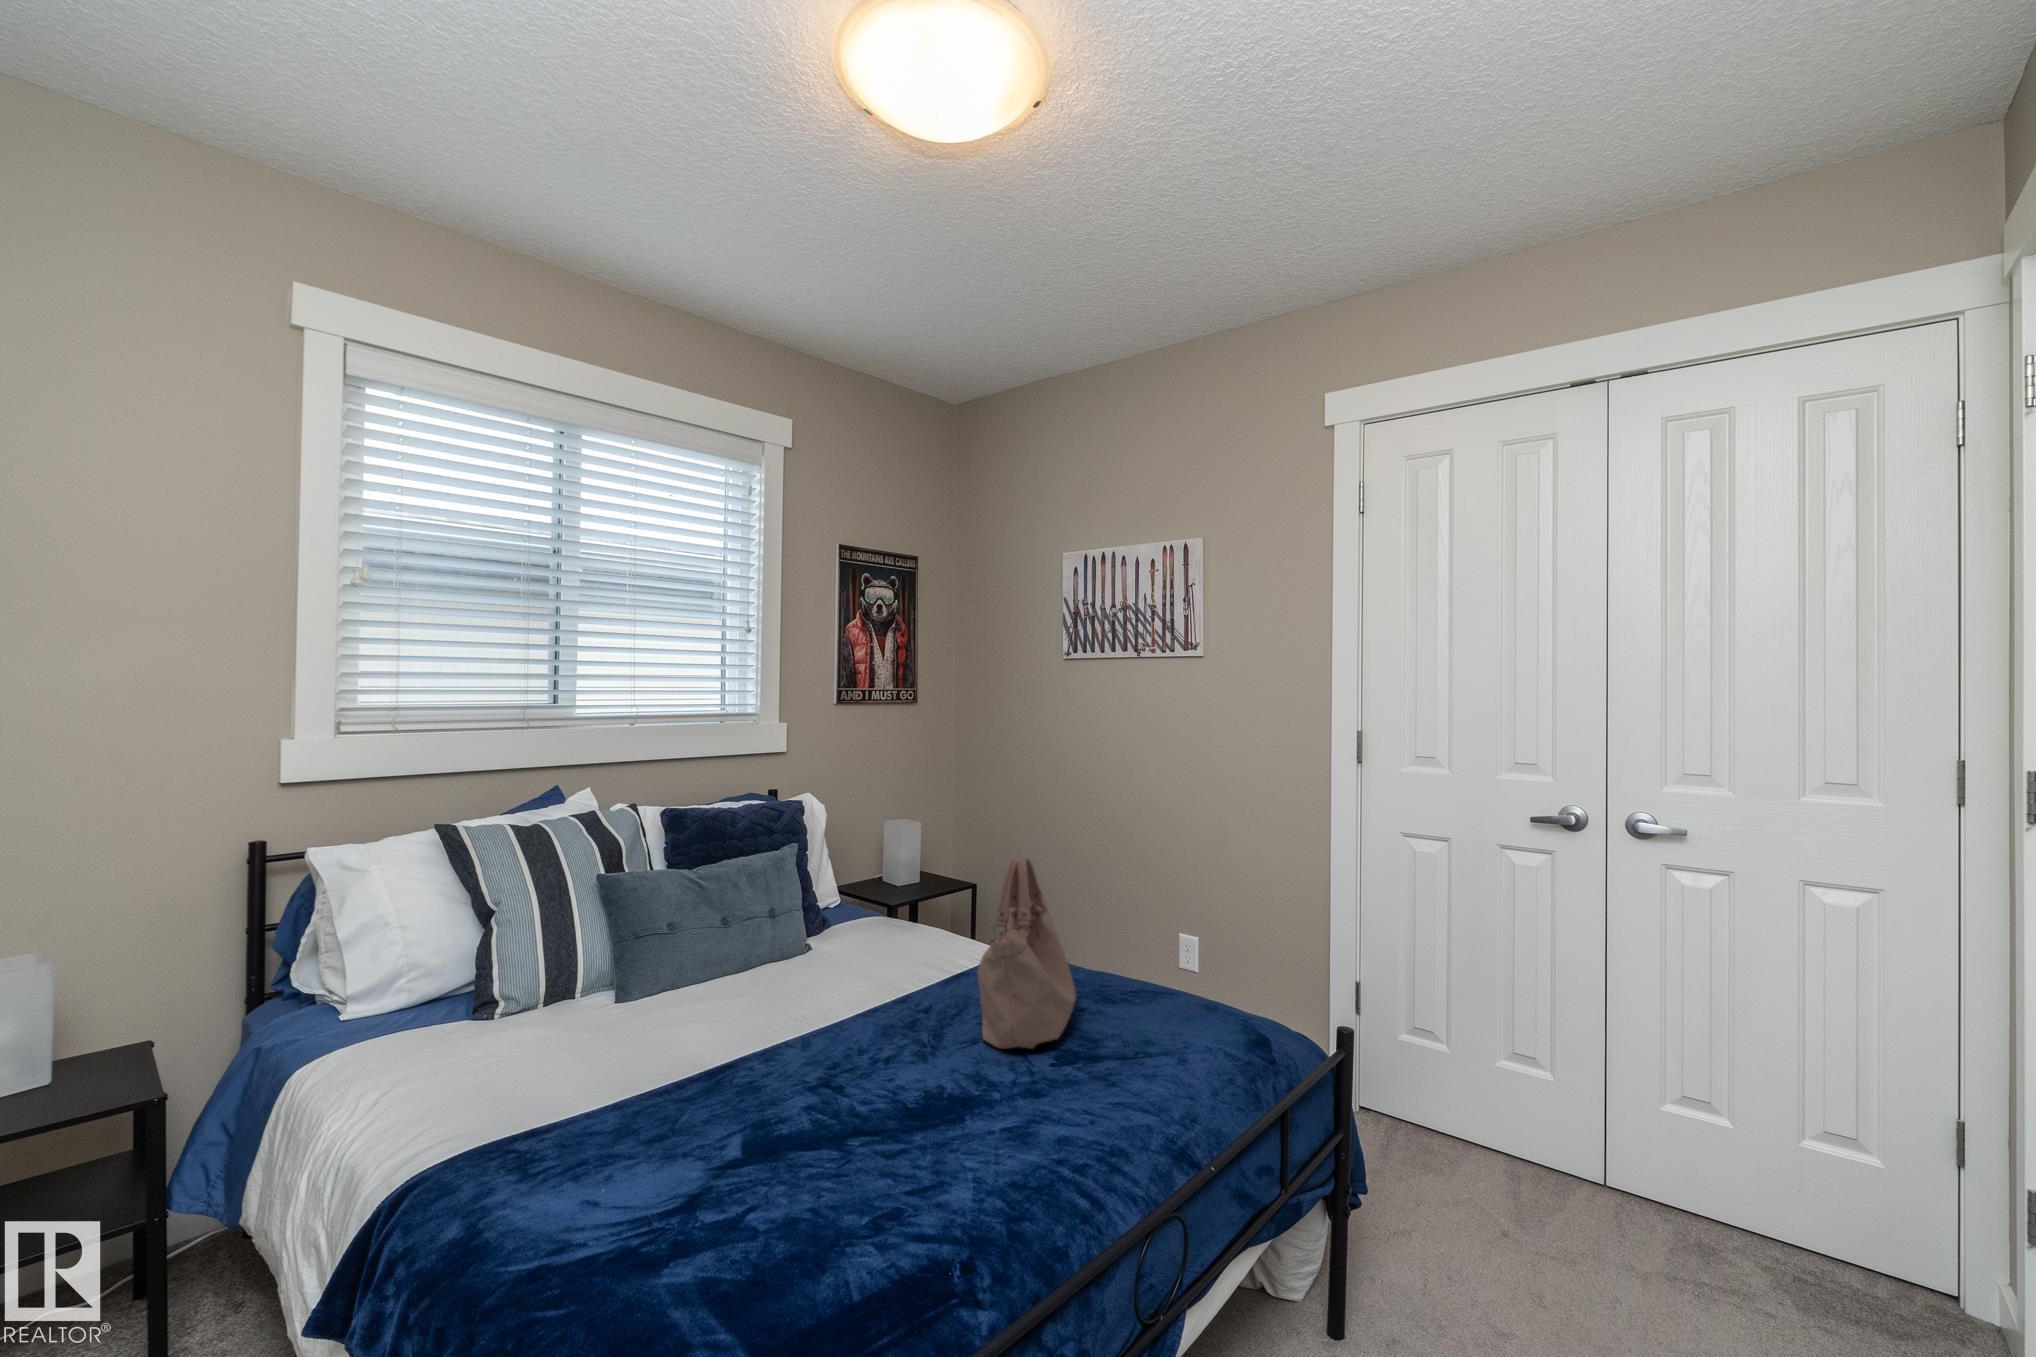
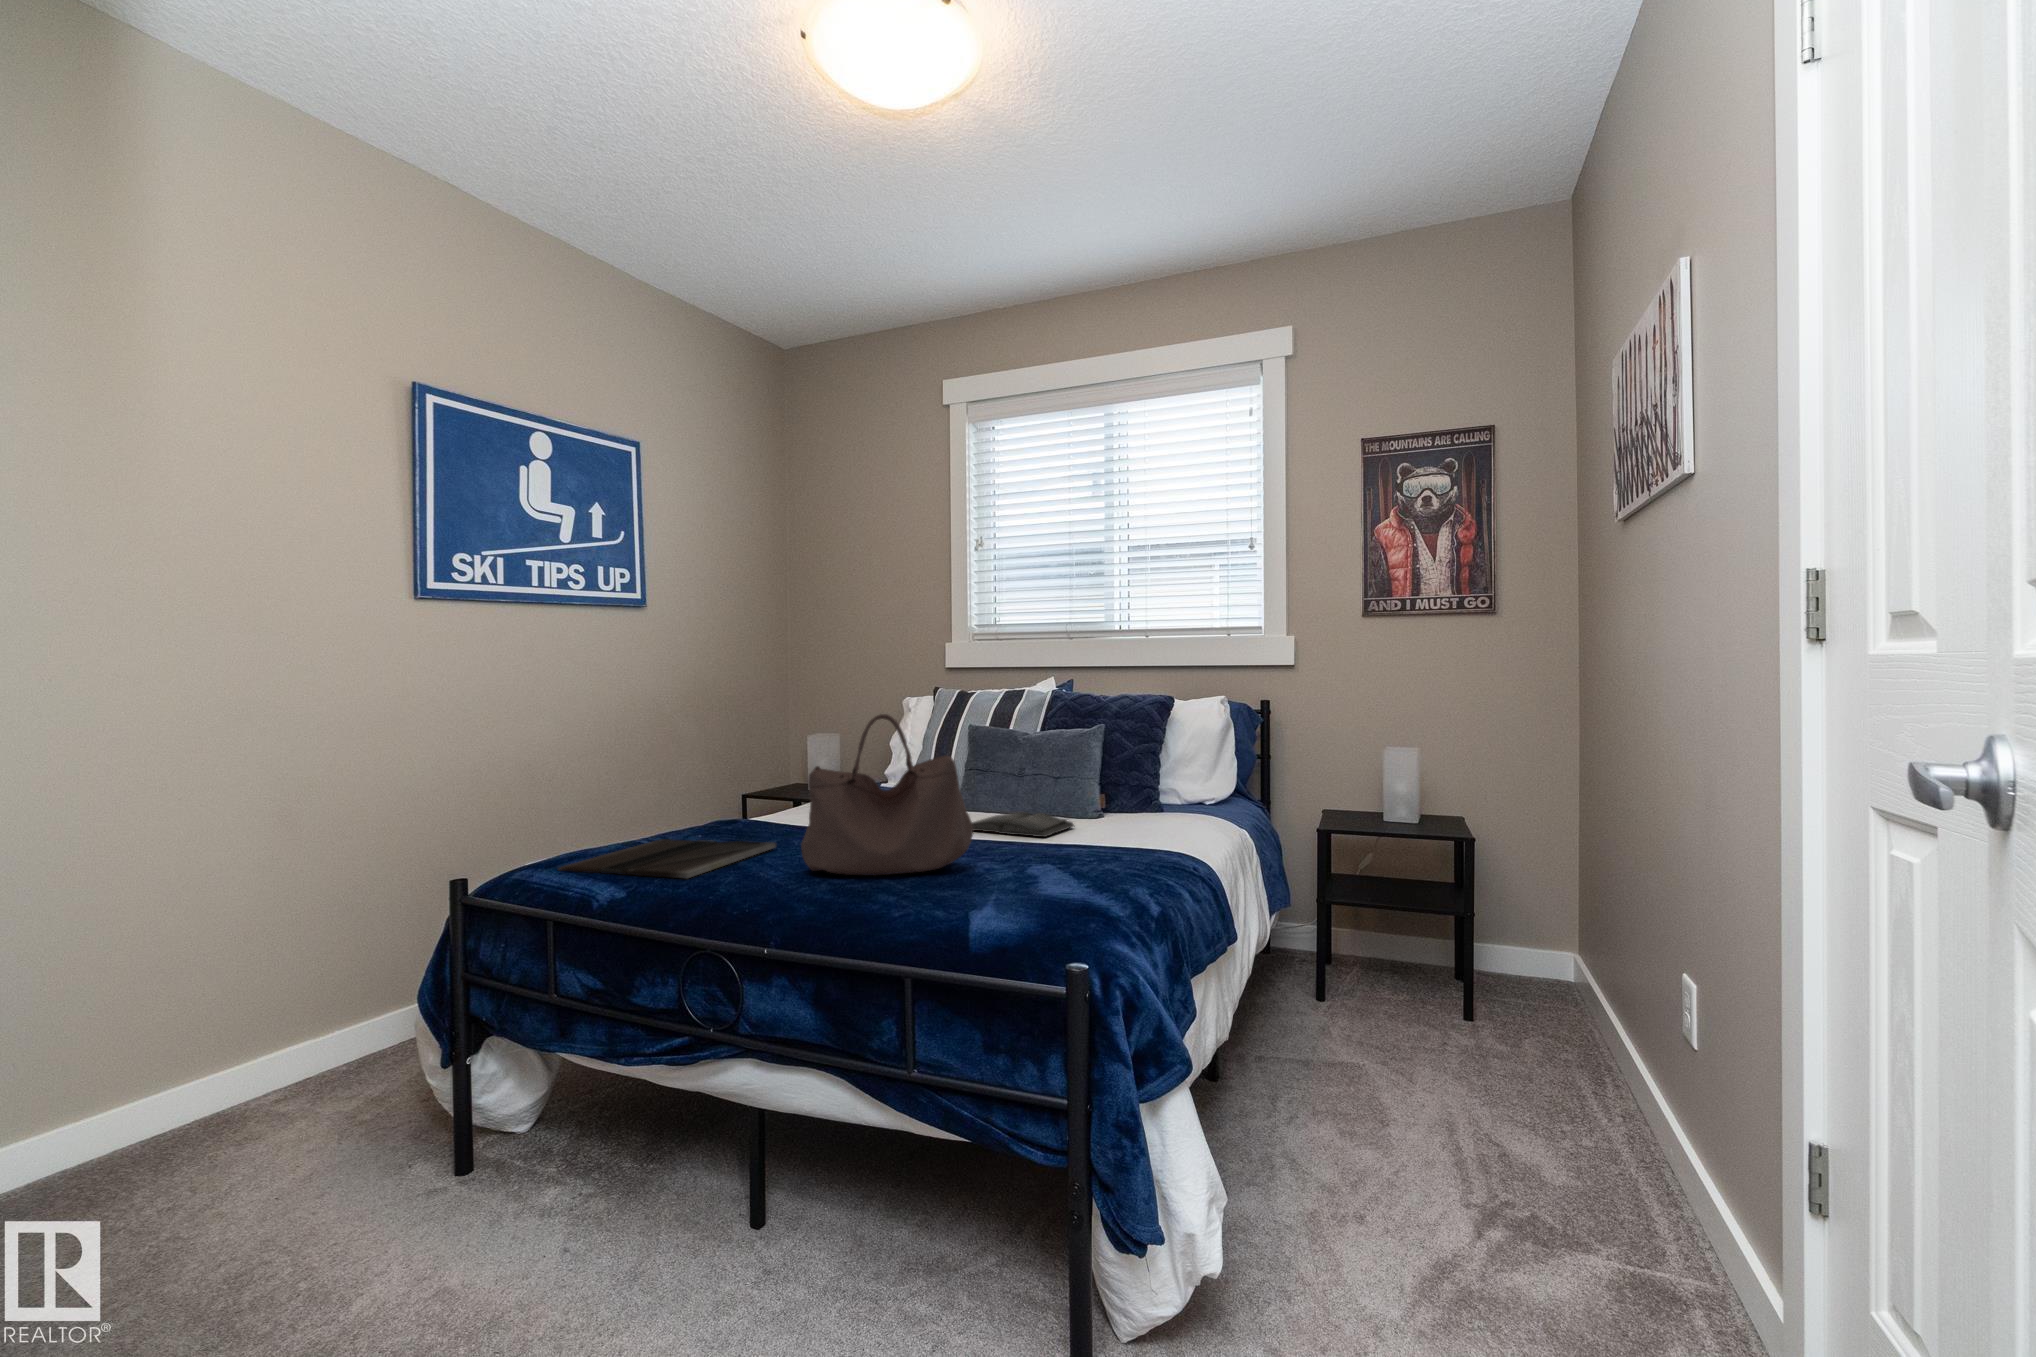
hardback book: none [794,940,928,986] -> present [972,812,1075,837]
laptop: none [709,1061,1018,1208] -> present [558,839,776,878]

